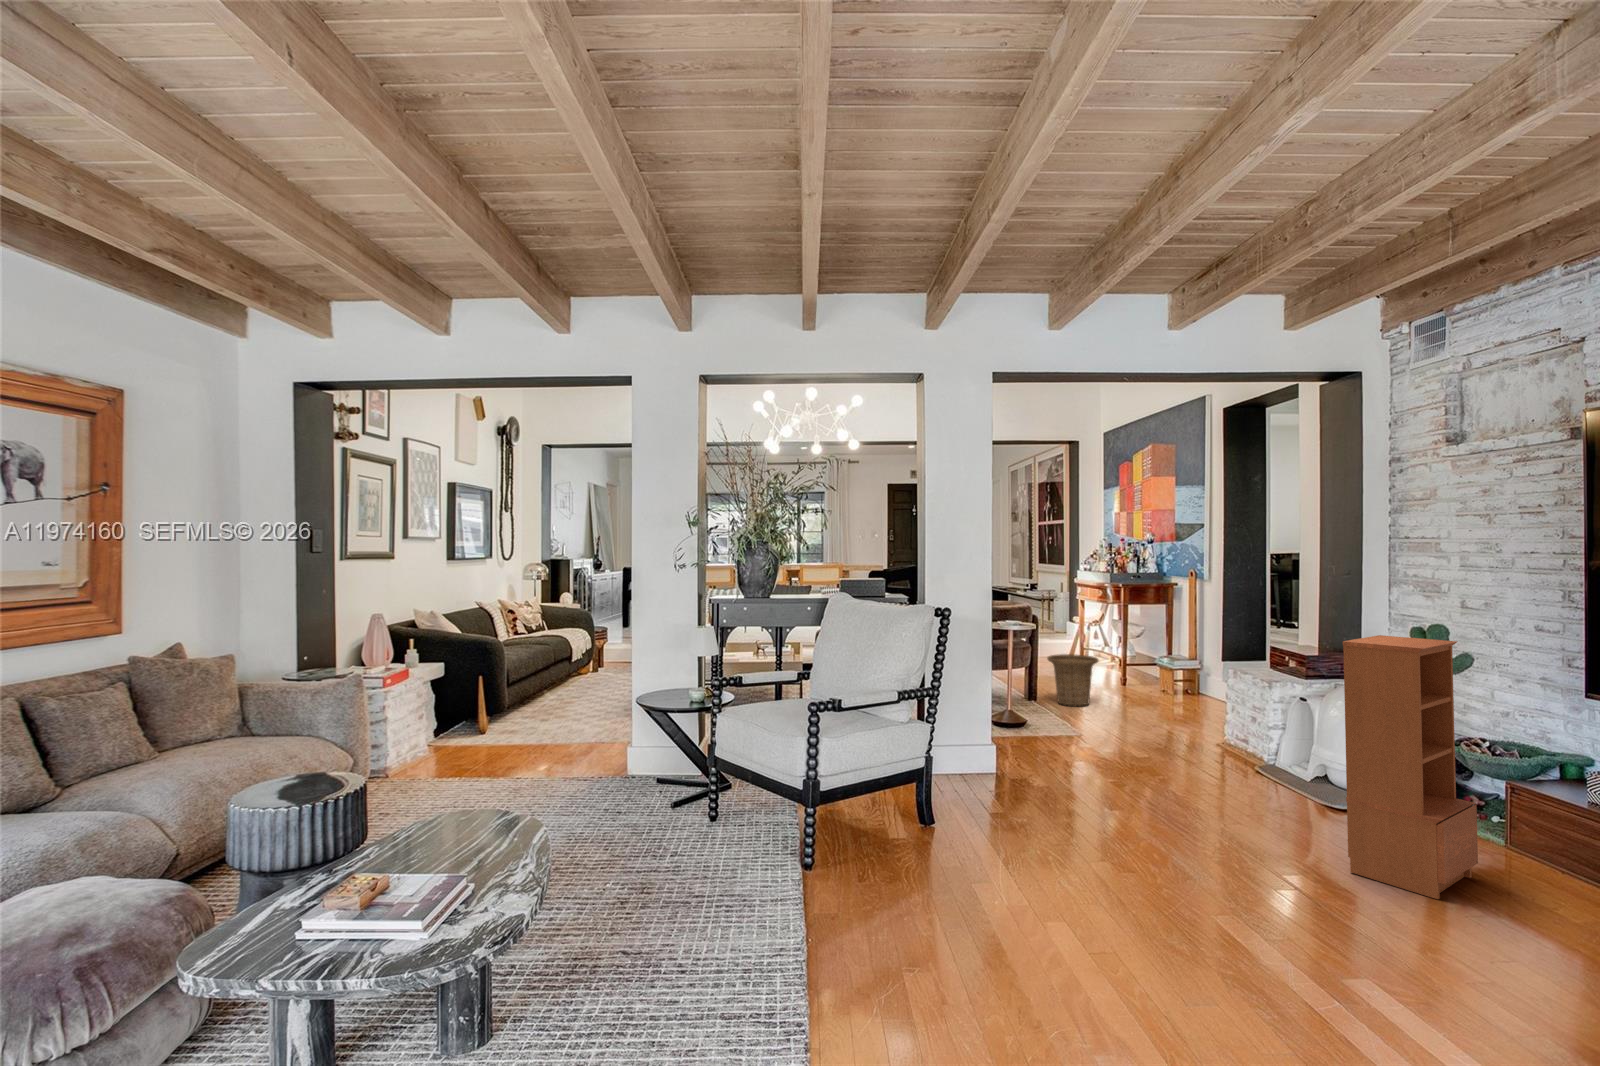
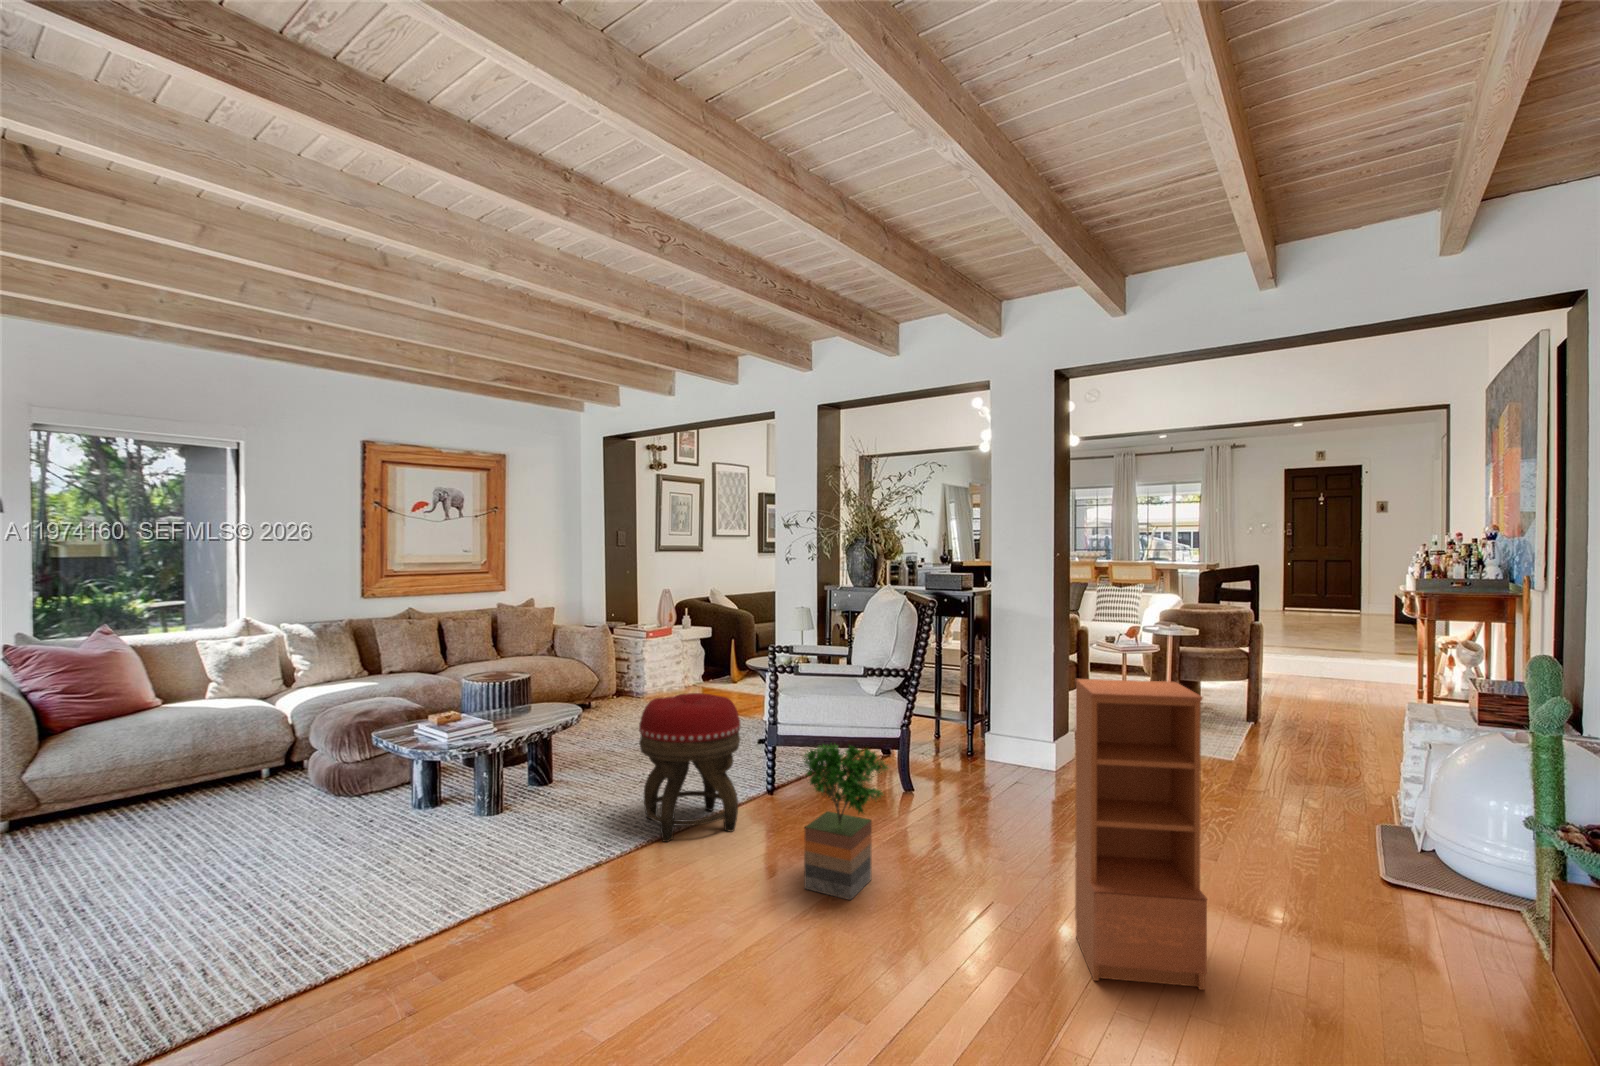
basket: present [1047,654,1098,706] -> none [1237,689,1307,757]
footstool: none [814,726,948,934] -> present [639,693,740,842]
potted tree: none [1090,744,1223,921] -> present [804,744,888,900]

